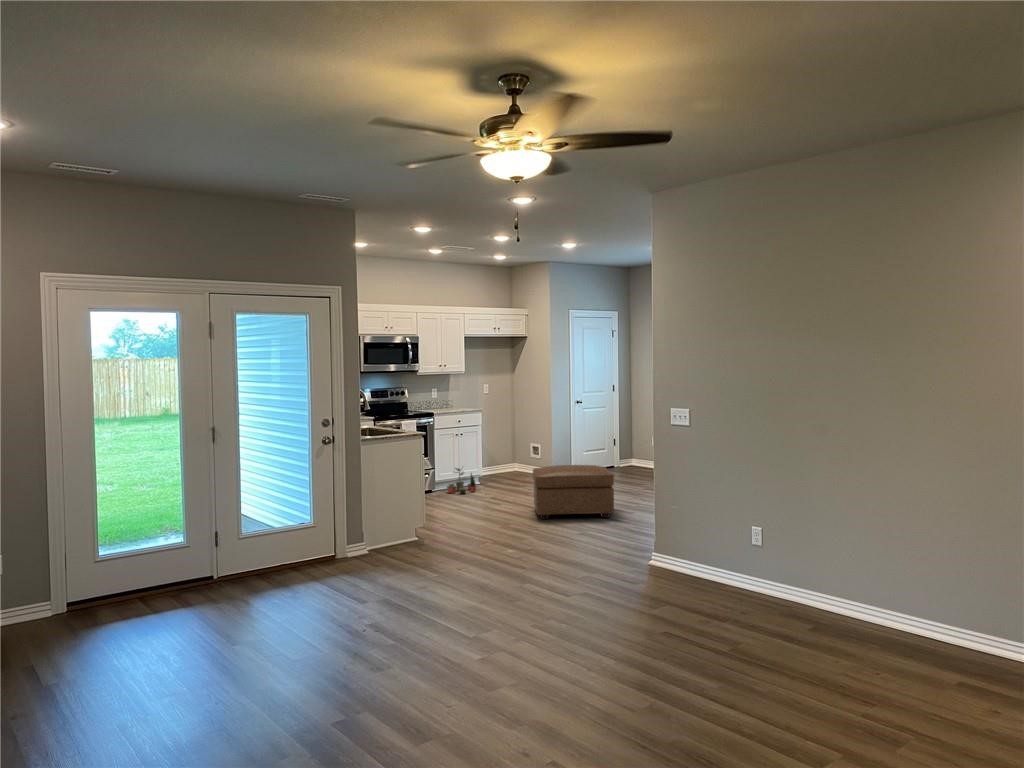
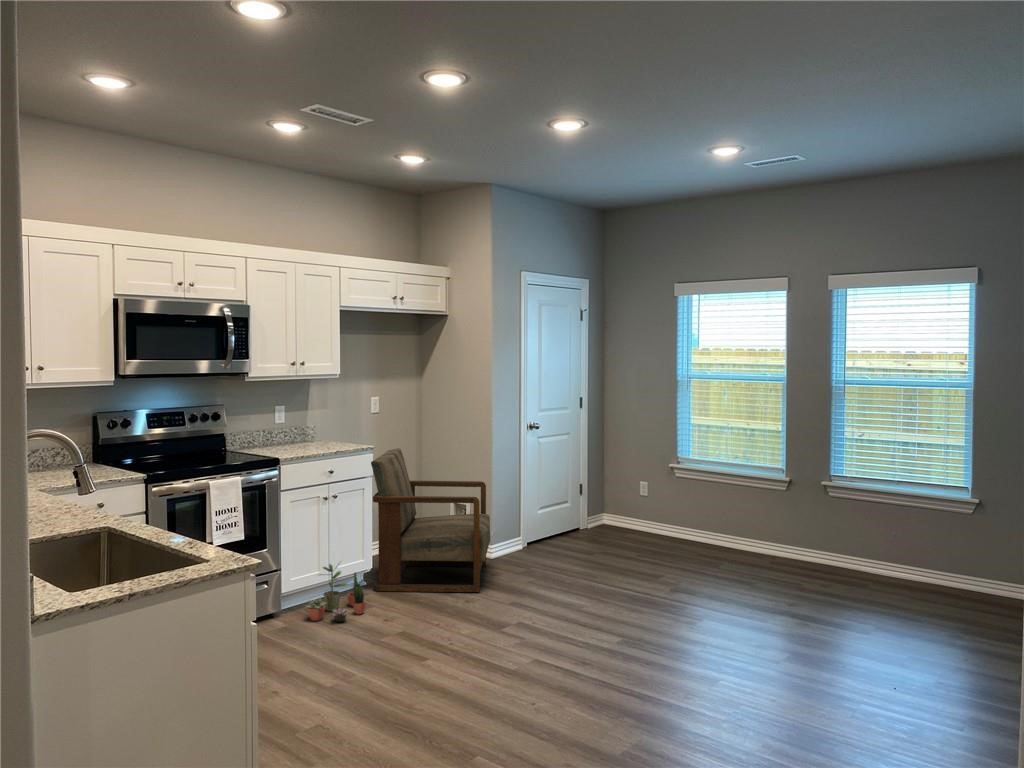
armchair: none [480,412,549,487] -> present [371,448,490,592]
ottoman: present [533,465,614,519] -> none [506,582,702,729]

